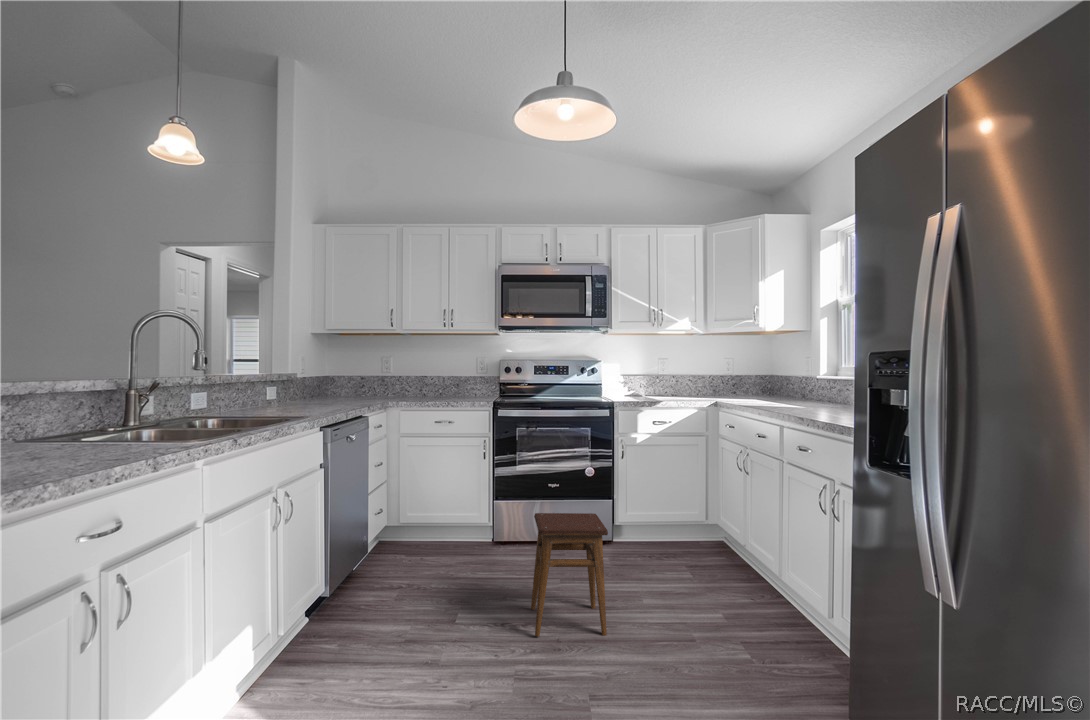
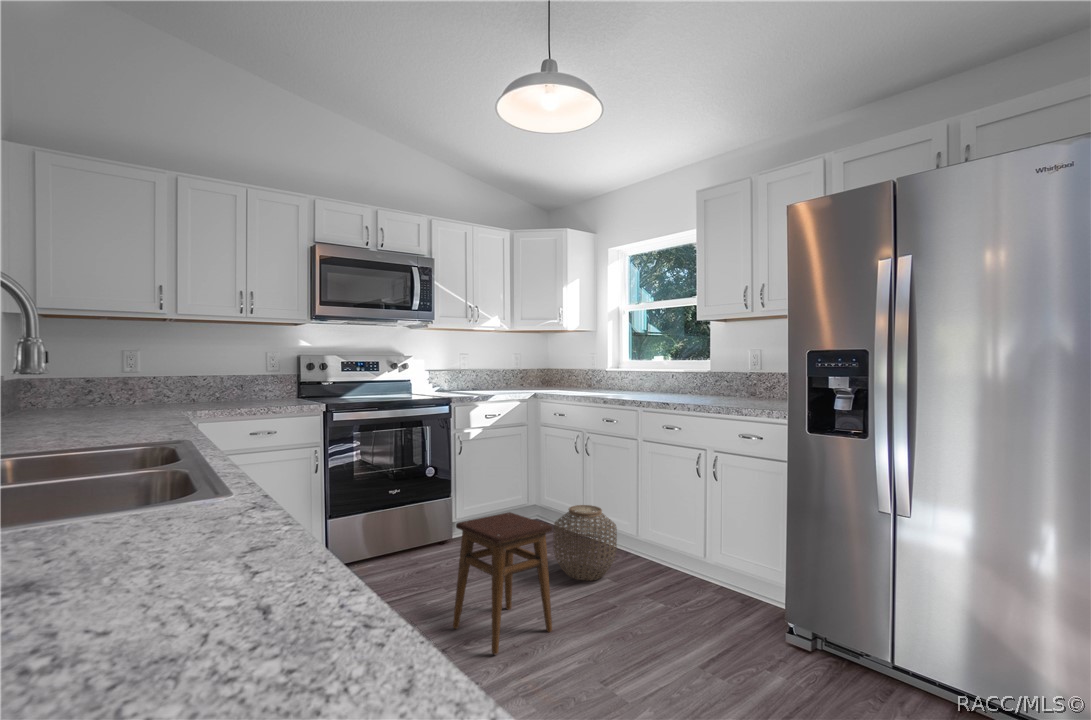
woven basket: none [668,523,739,607] -> present [553,505,617,581]

